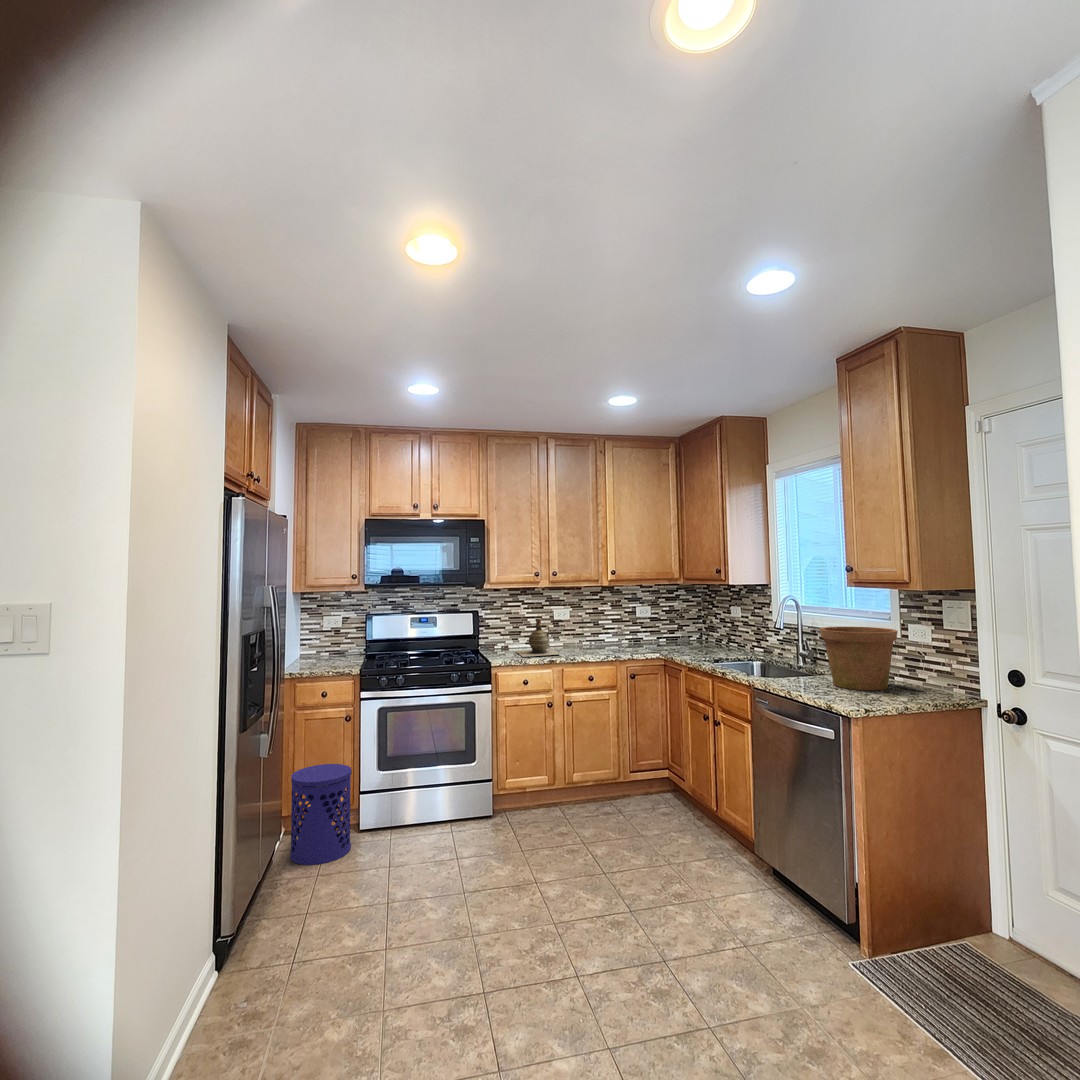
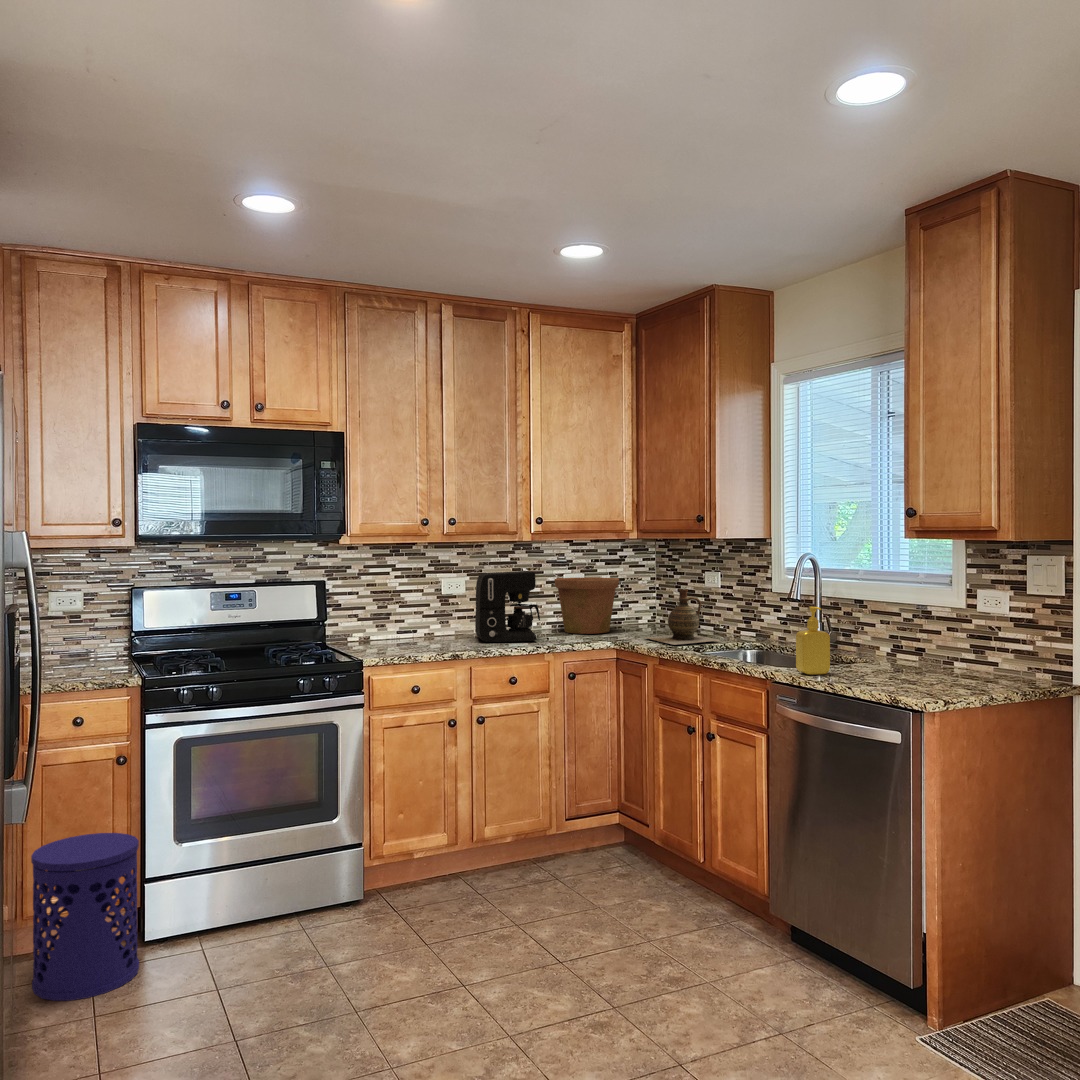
coffee maker: none [574,605,615,652] -> present [475,571,540,642]
ceramic jug: present [516,619,559,657] -> present [645,589,718,645]
flower pot: present [820,627,898,690] -> present [554,577,619,634]
soap dispenser: none [769,635,794,684] -> present [796,606,830,675]

